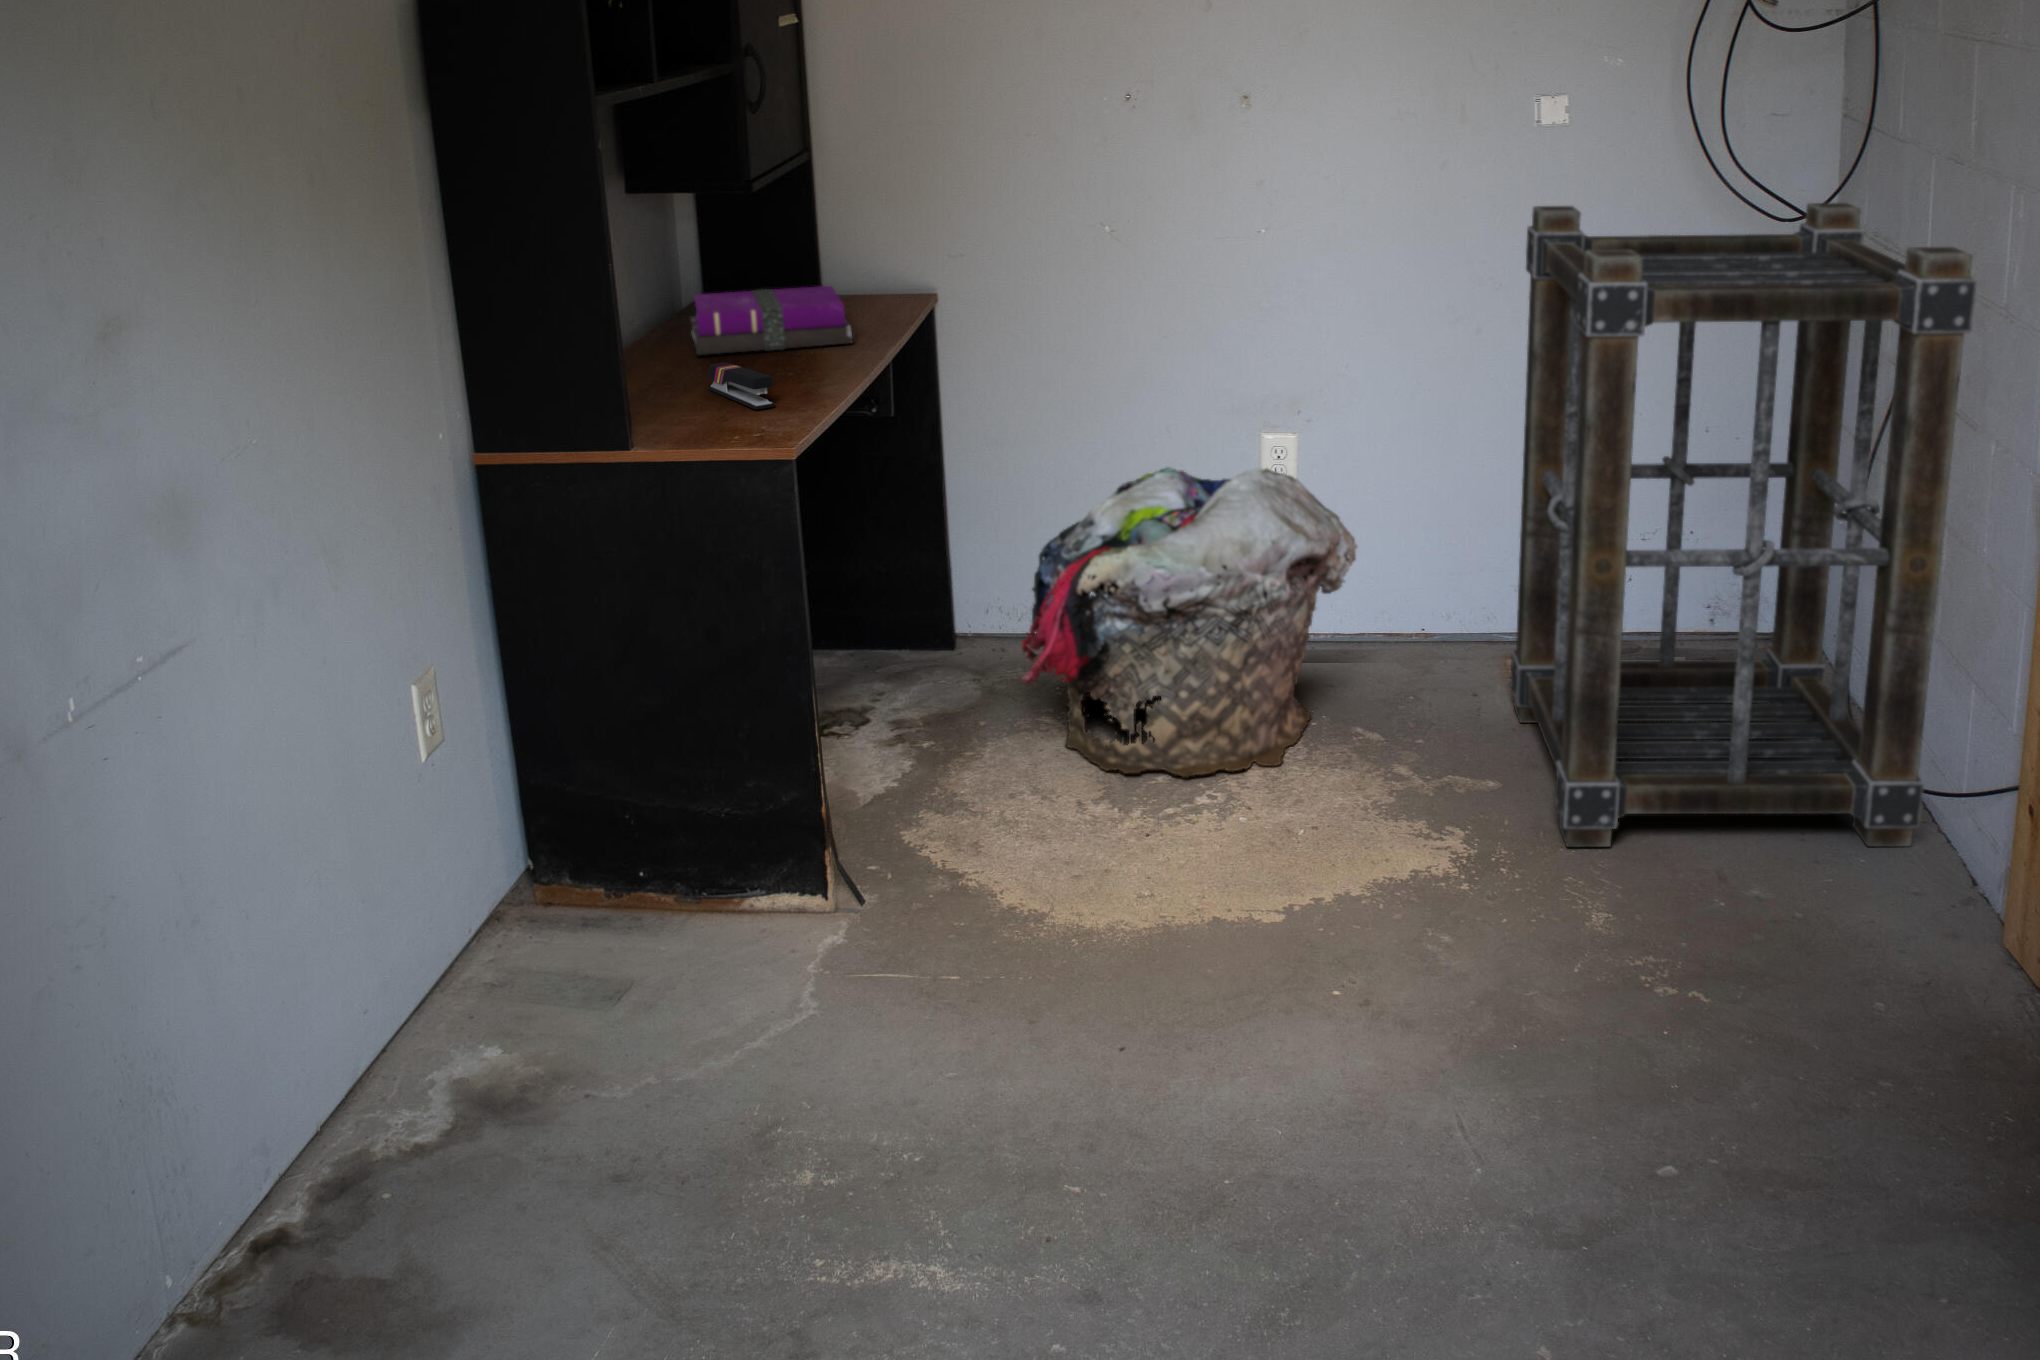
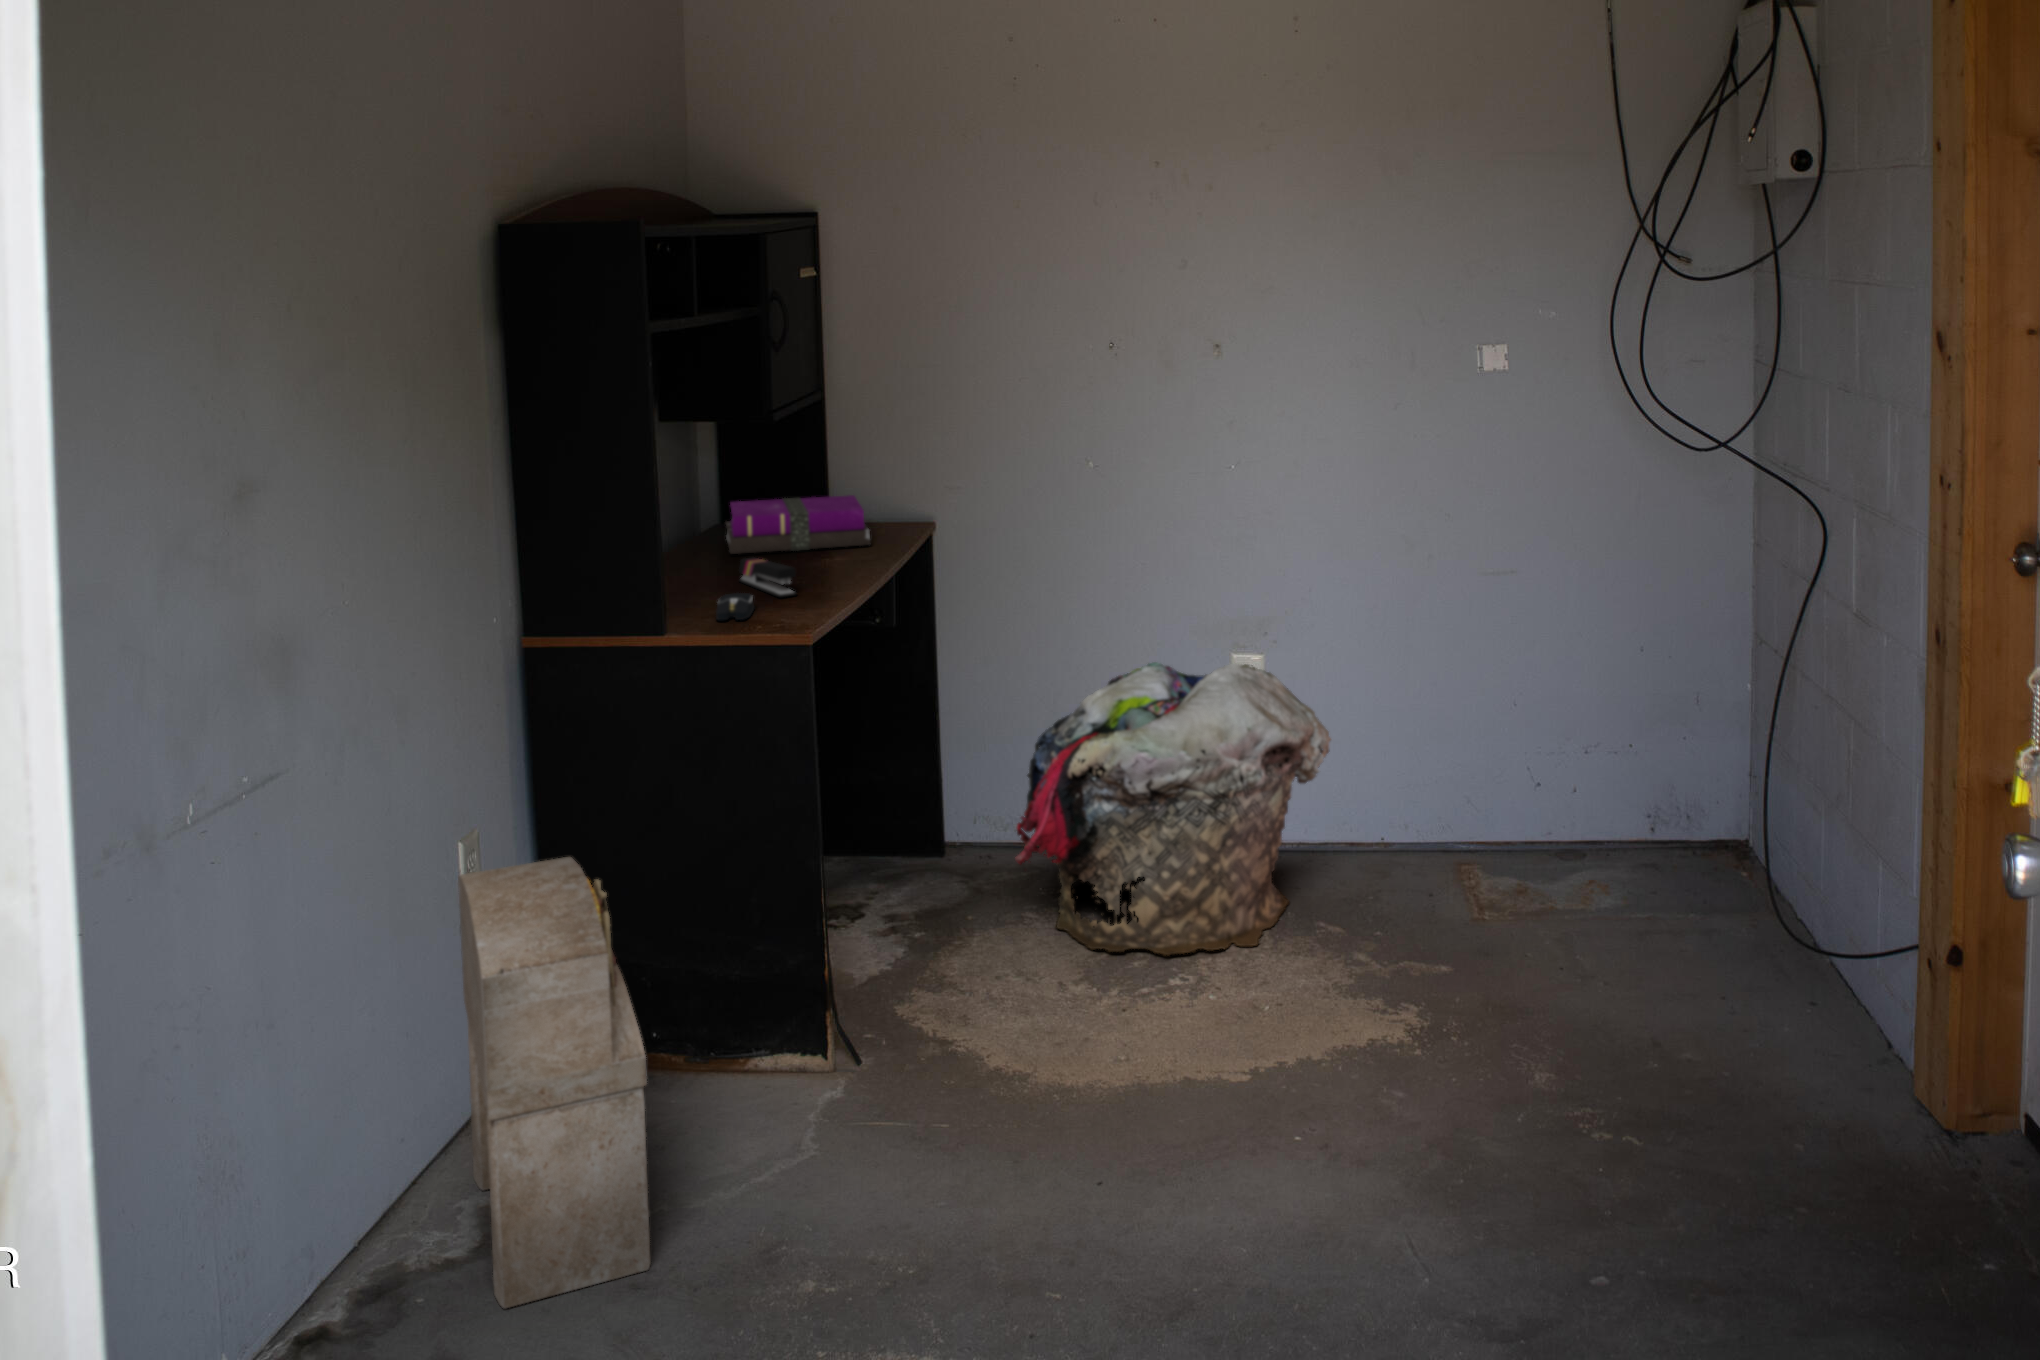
shelving unit: present [1510,203,1977,847] -> none [1477,422,1866,1022]
computer mouse: none [686,407,729,439] -> present [716,593,754,620]
stool: none [416,704,655,1182] -> present [458,857,650,1308]

